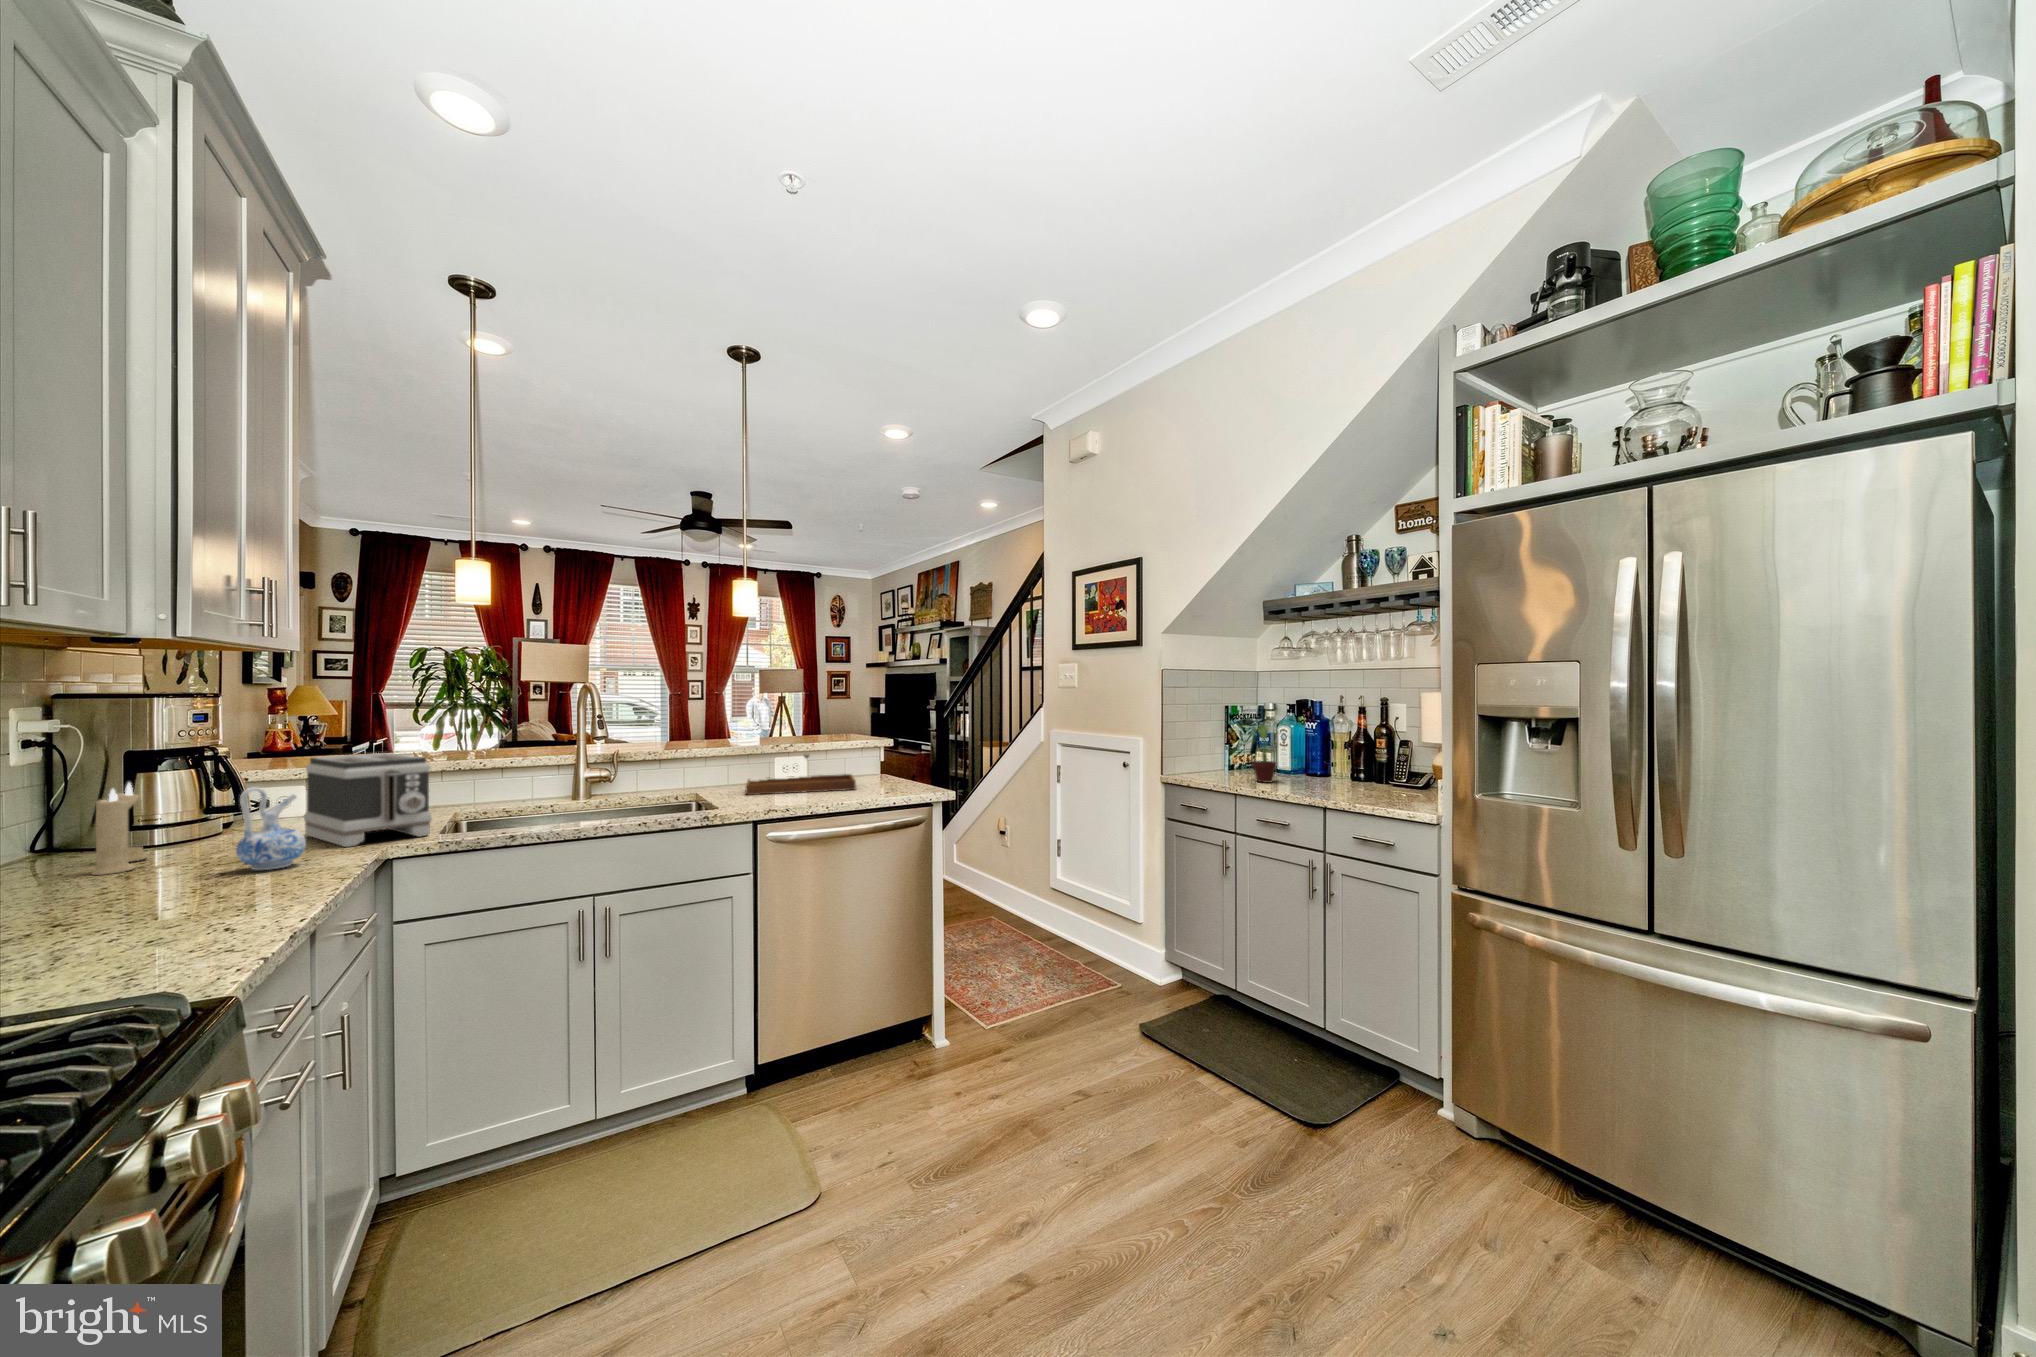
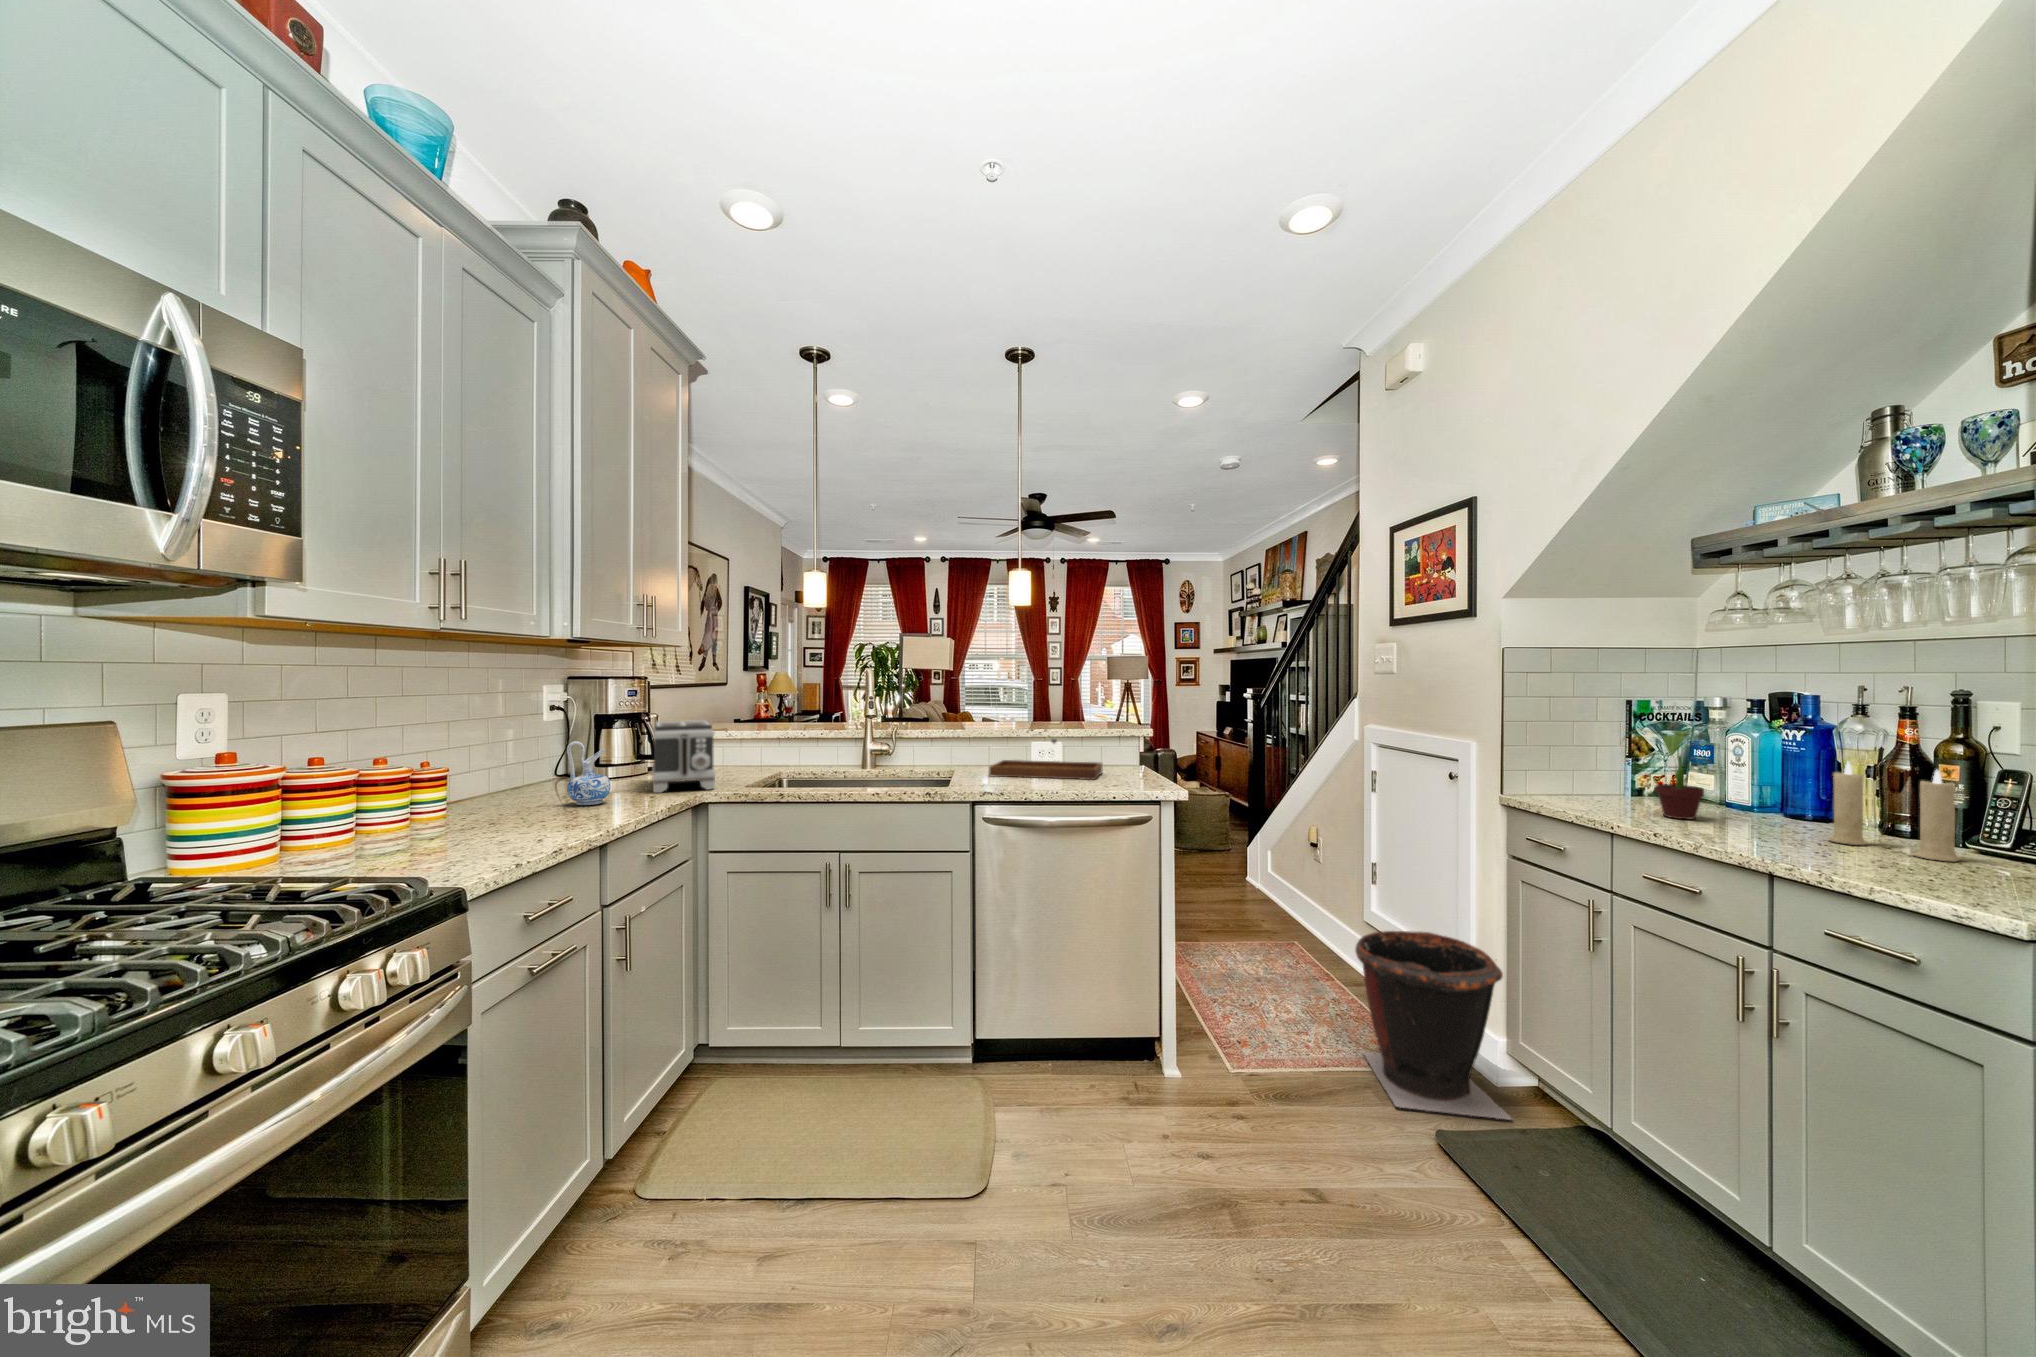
candle: present [92,783,147,875] -> present [1828,762,1959,862]
waste bin: none [1070,886,1178,1020] -> present [1355,931,1512,1120]

